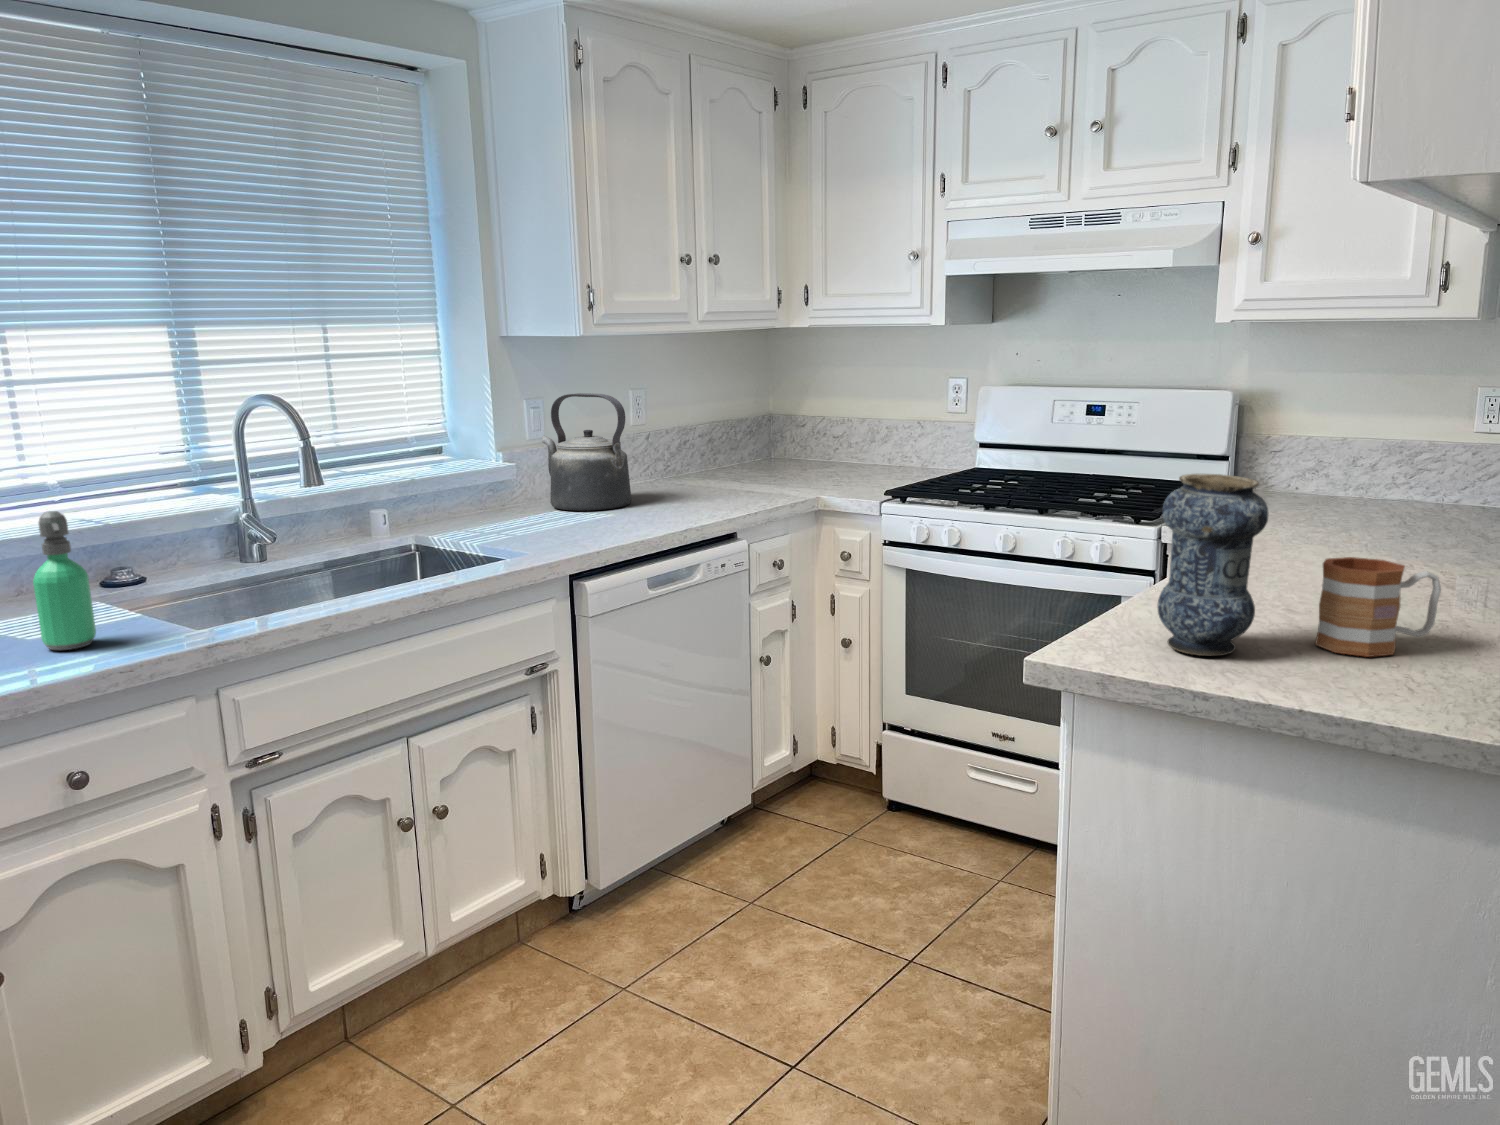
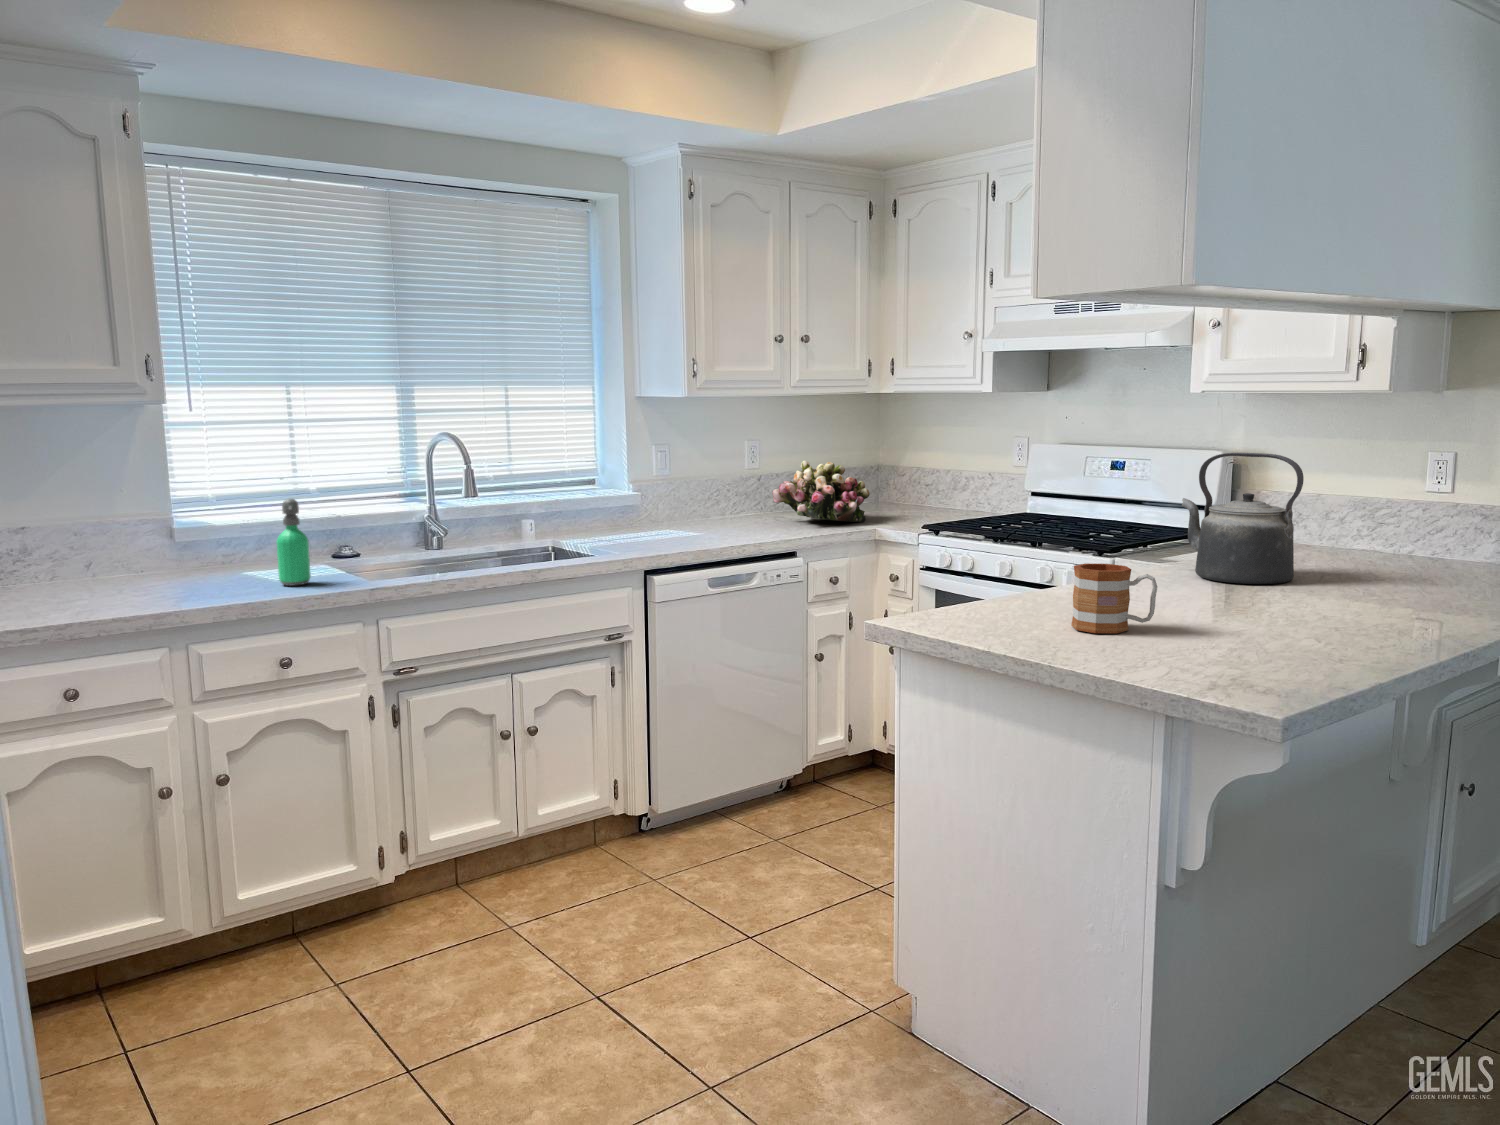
kettle: present [542,393,631,511] -> present [1182,453,1304,584]
flower arrangement: none [683,415,800,489] -> present [772,461,870,522]
vase: present [1158,474,1269,656] -> none [956,498,1027,627]

